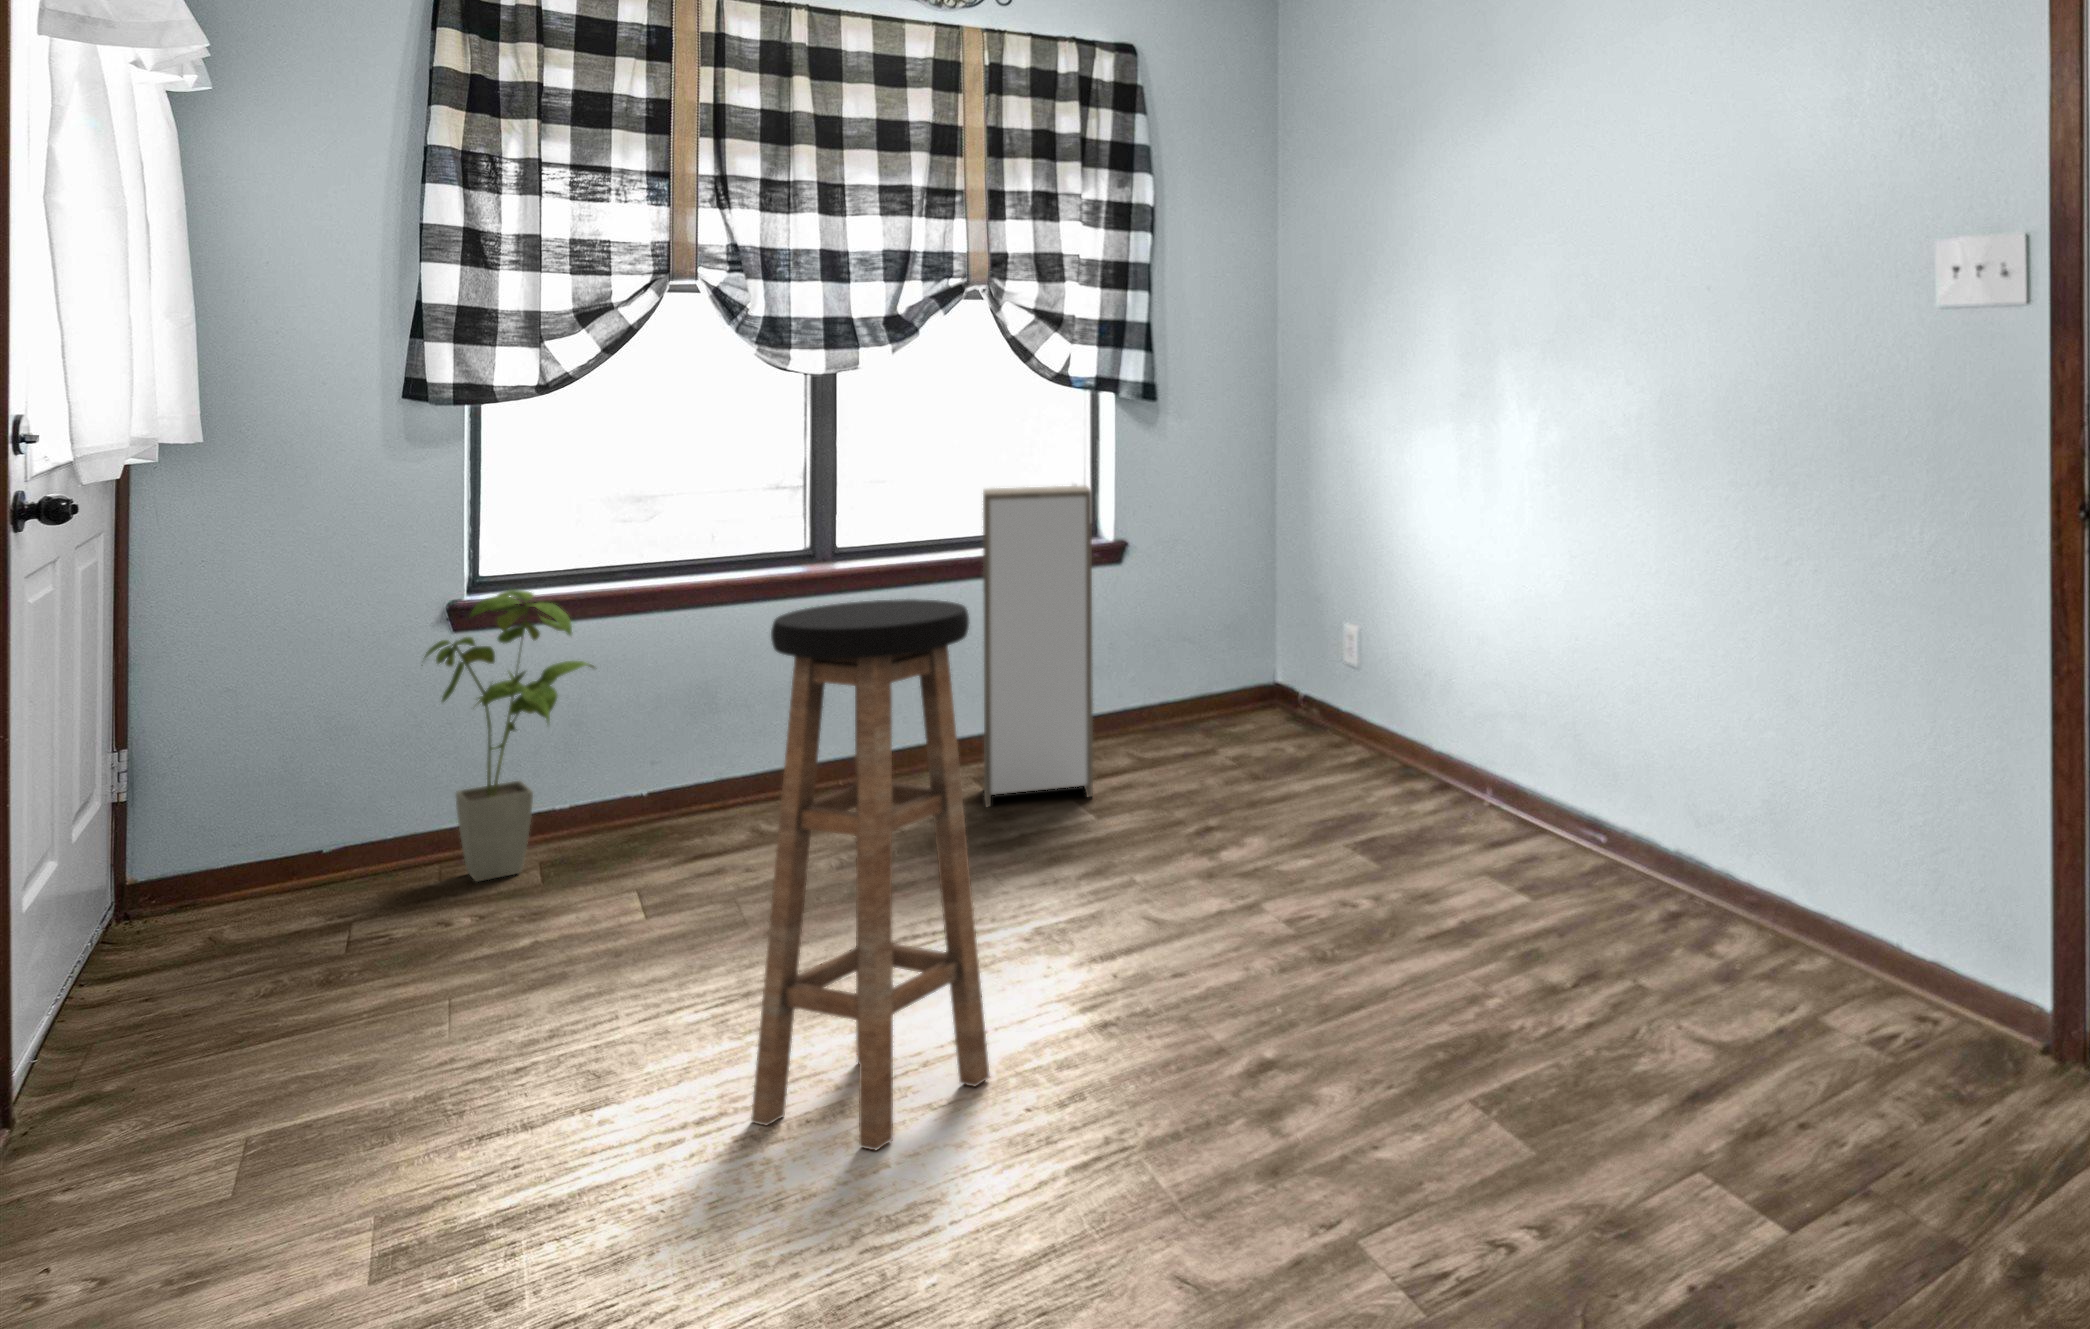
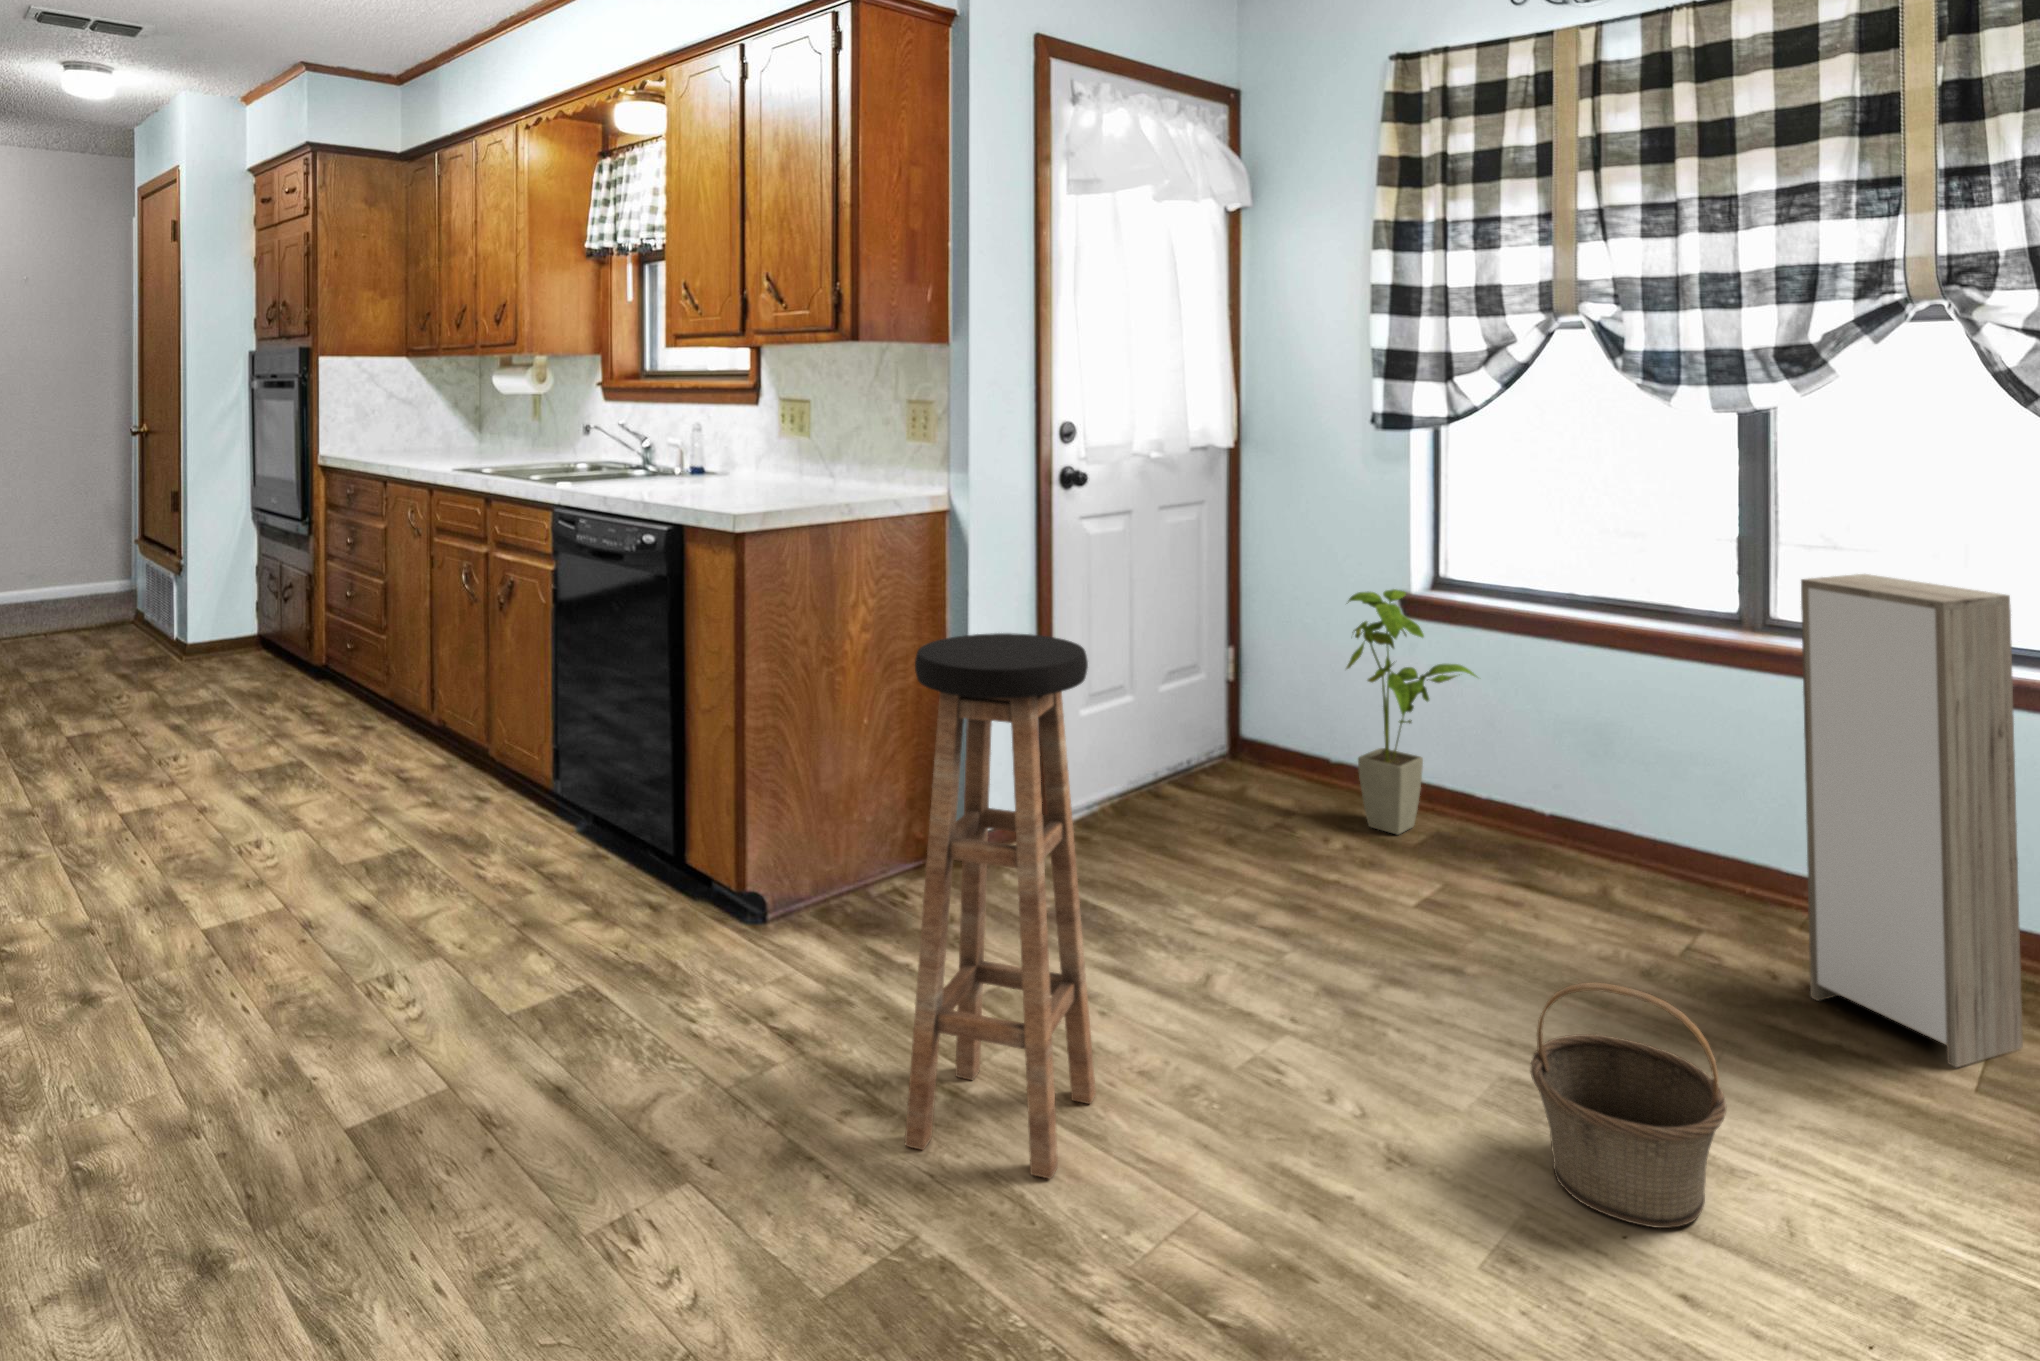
basket: none [1072,758,1201,909] -> present [1530,983,1726,1228]

